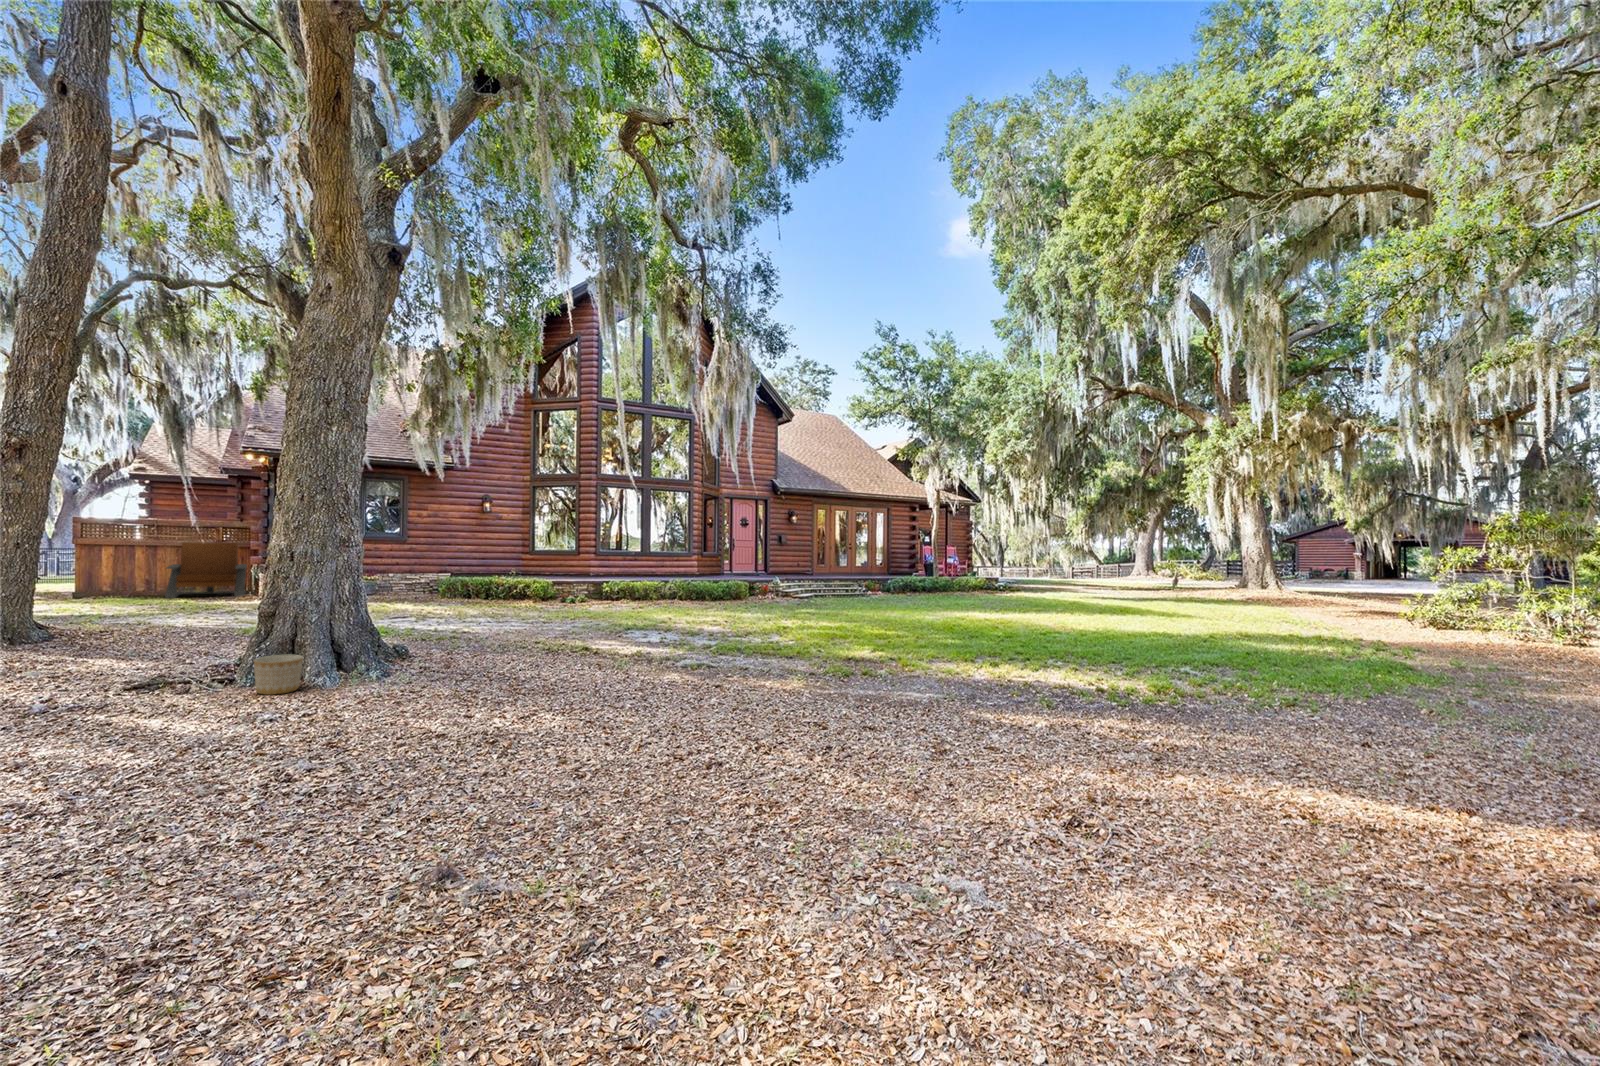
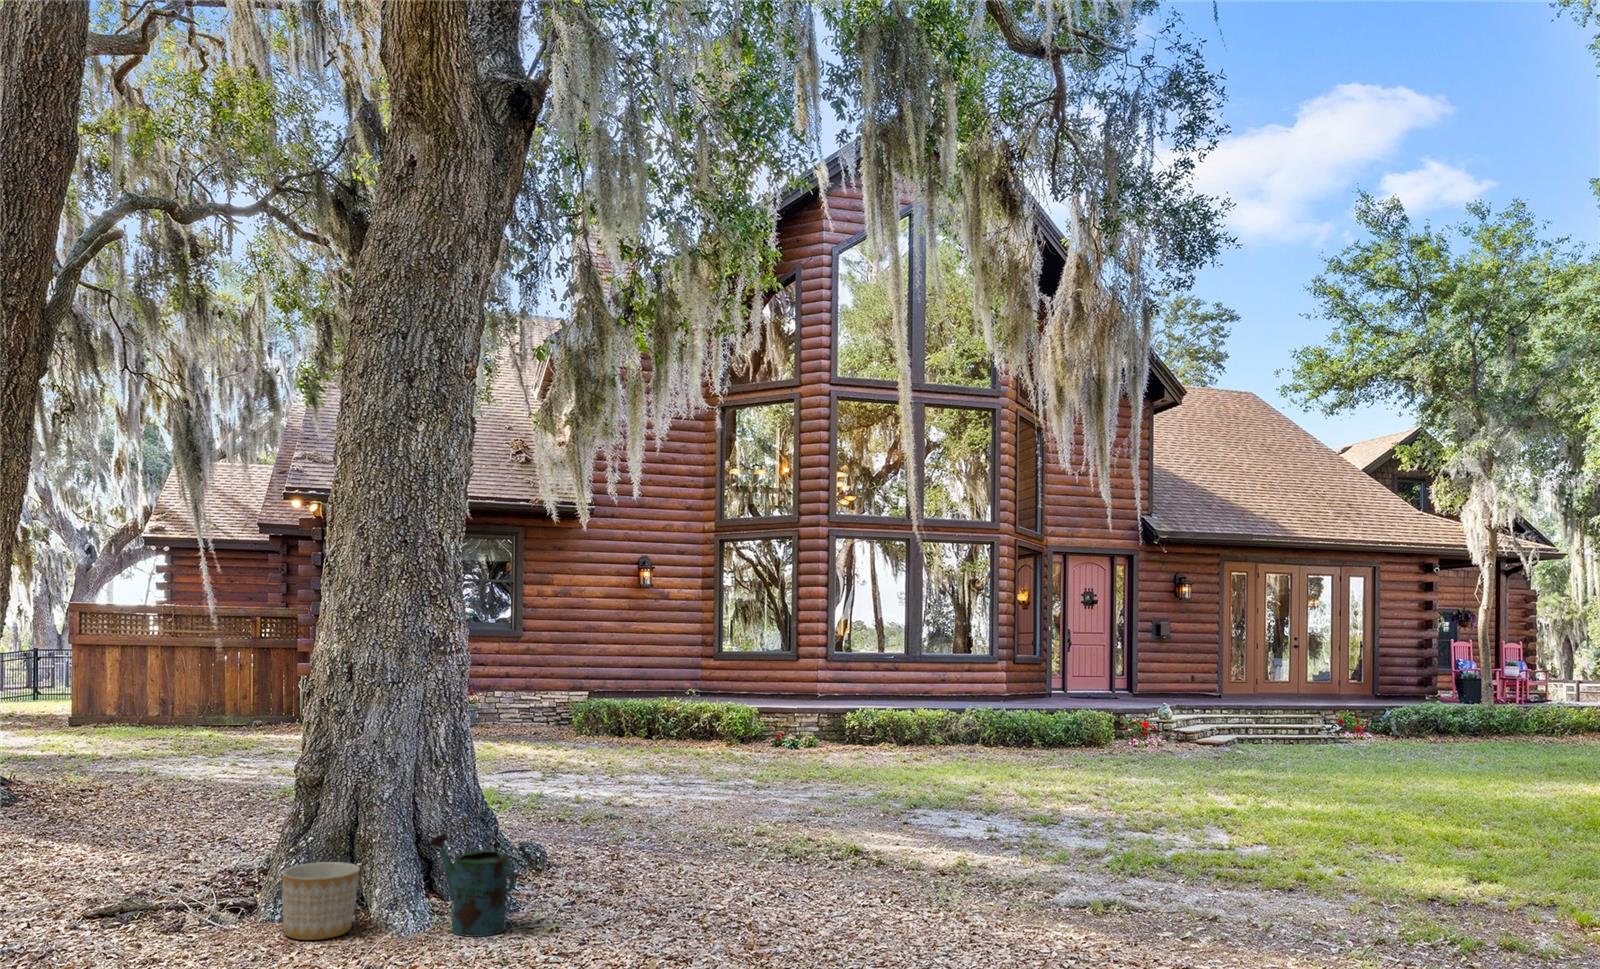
lounge chair: present [165,542,247,598] -> none [178,642,288,732]
watering can: none [346,639,398,689] -> present [430,835,515,937]

